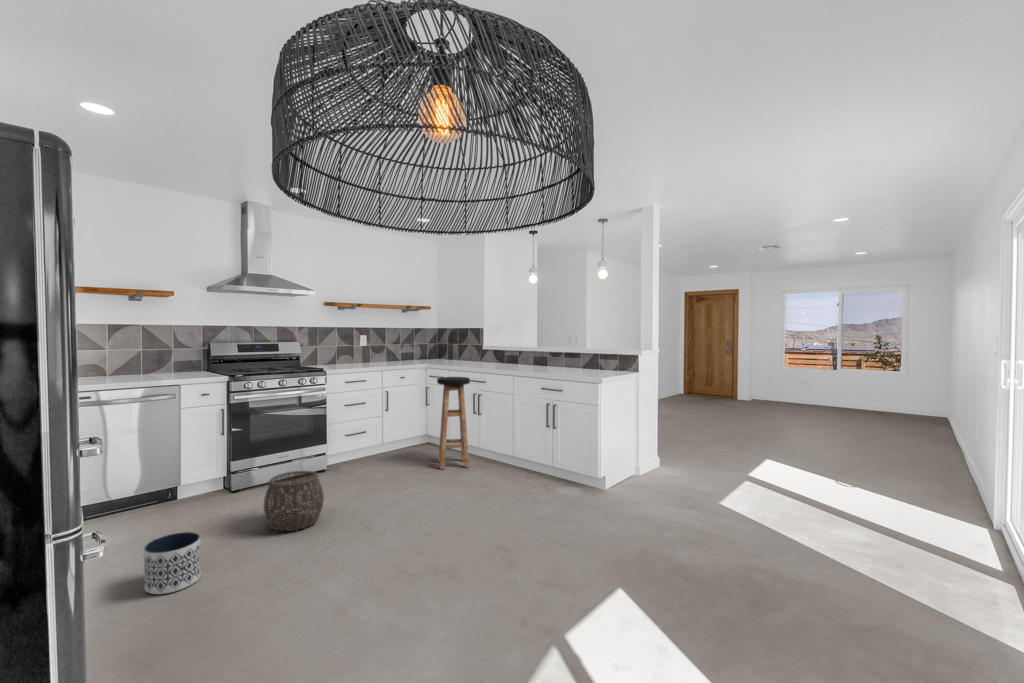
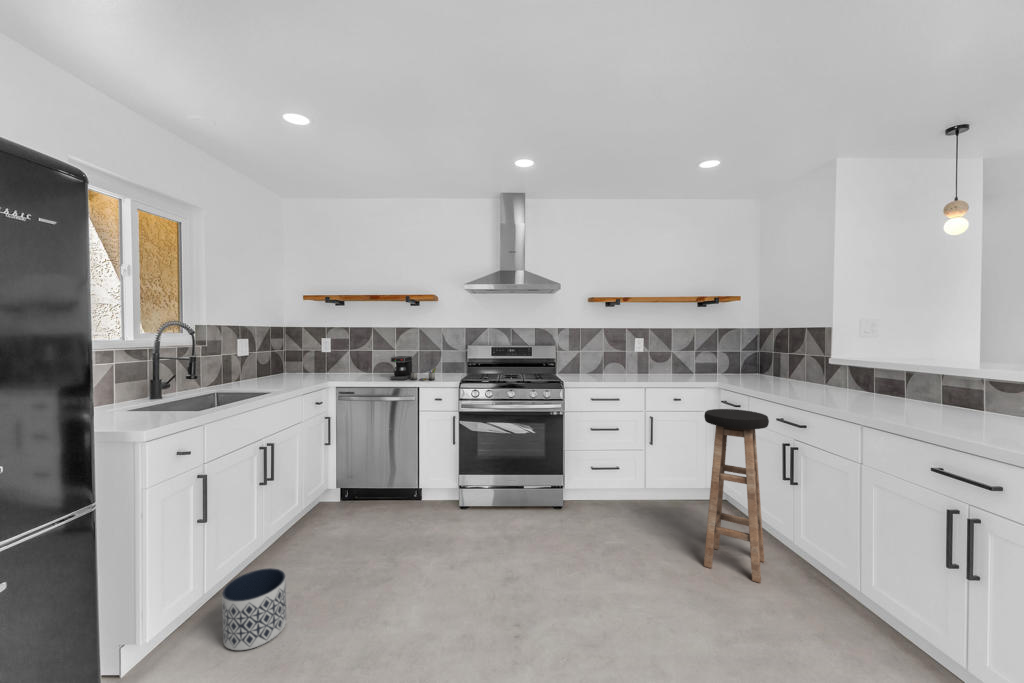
coffee maker: none [137,355,196,380] -> present [391,356,436,380]
woven basket: present [264,471,324,531] -> none [398,517,473,609]

